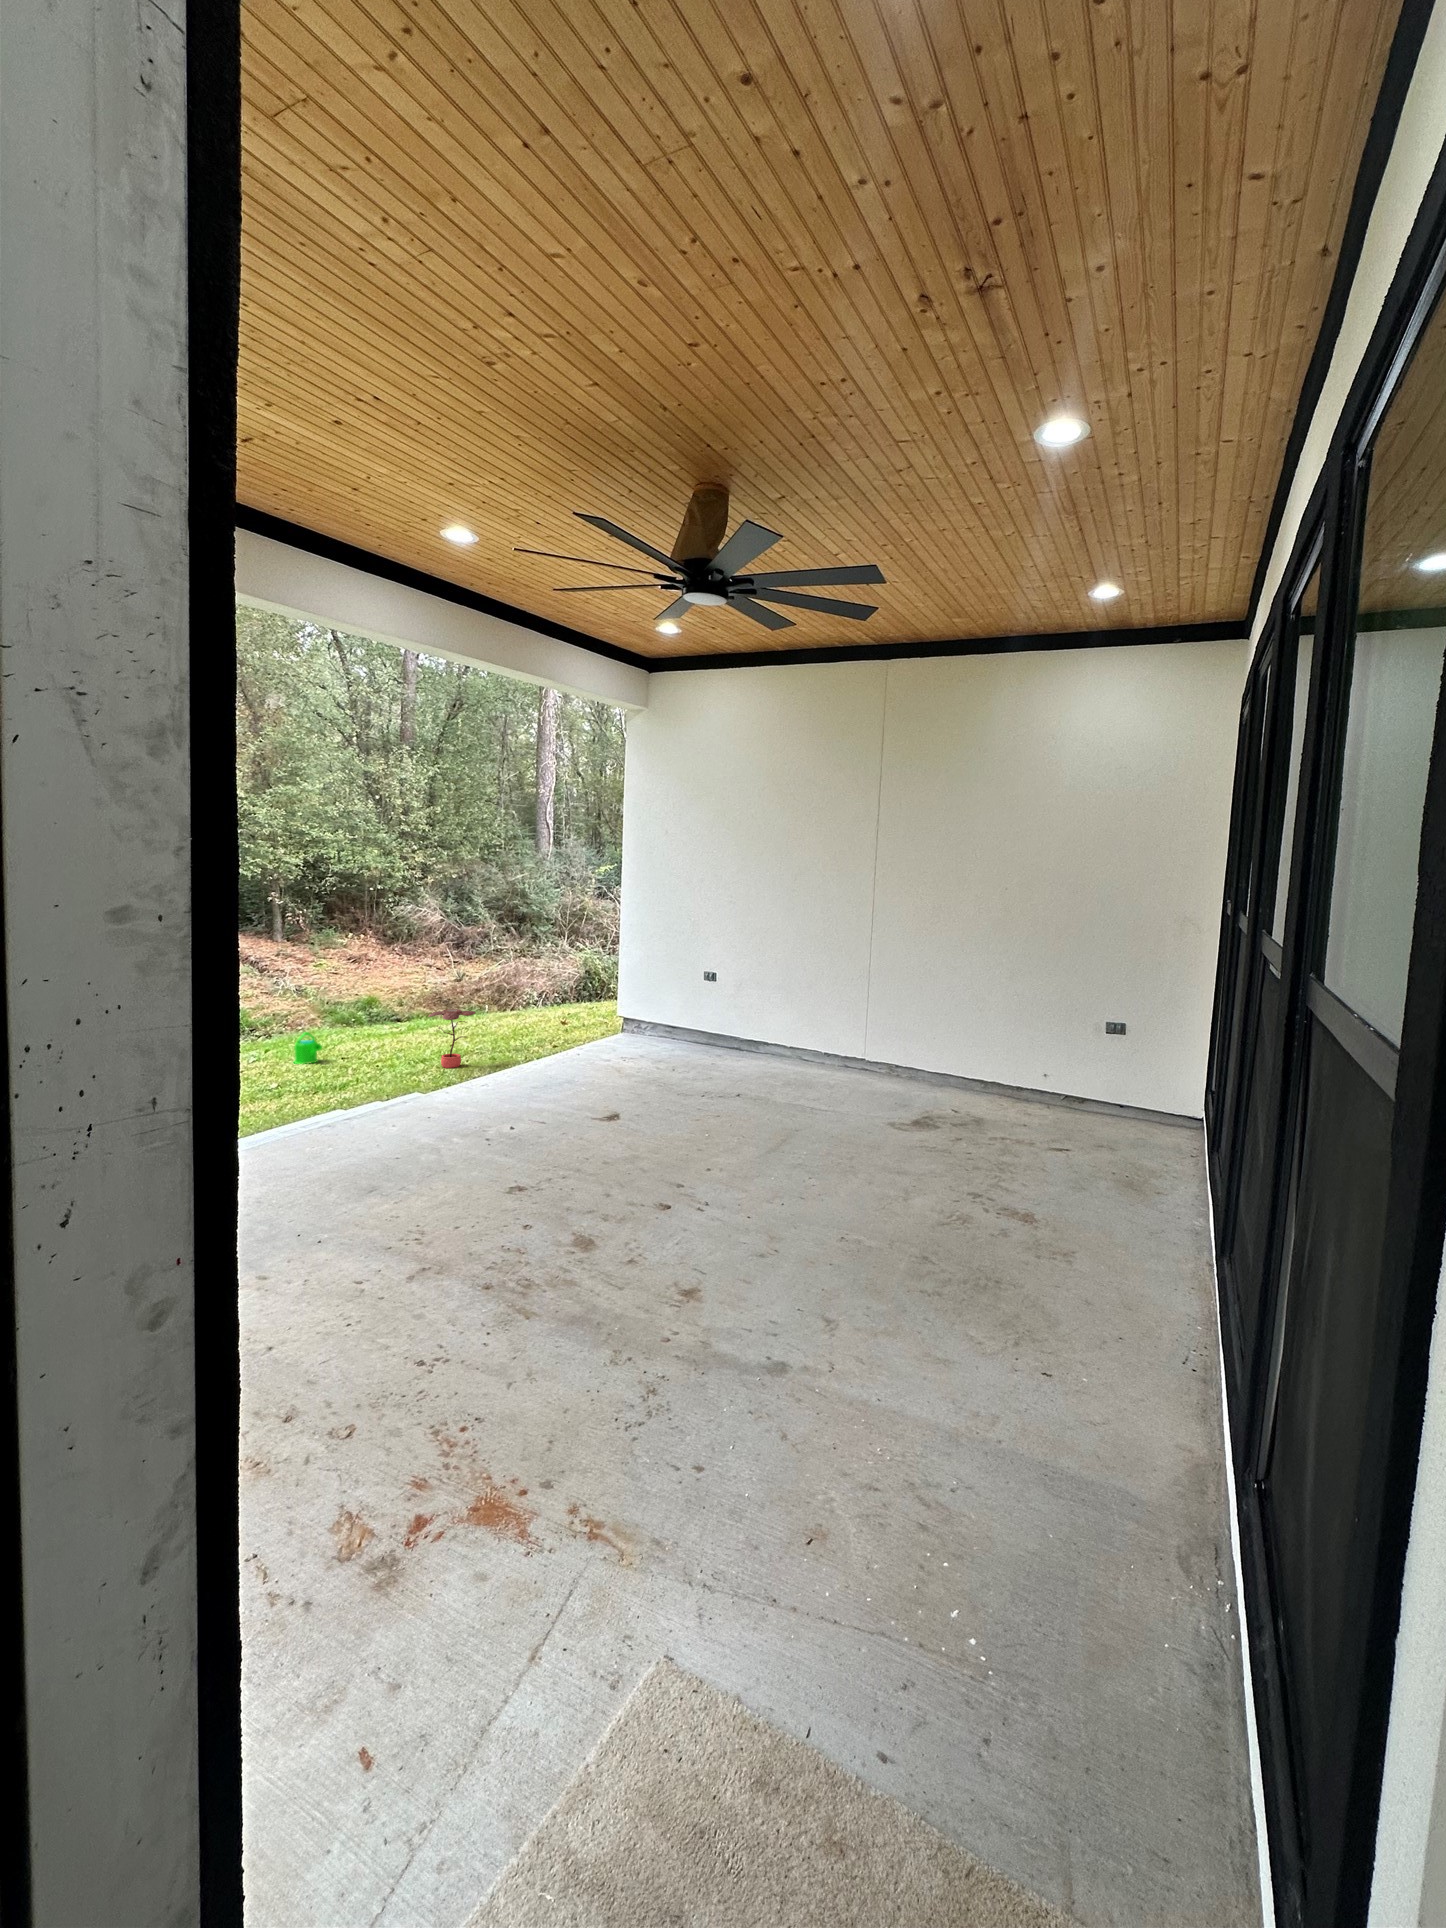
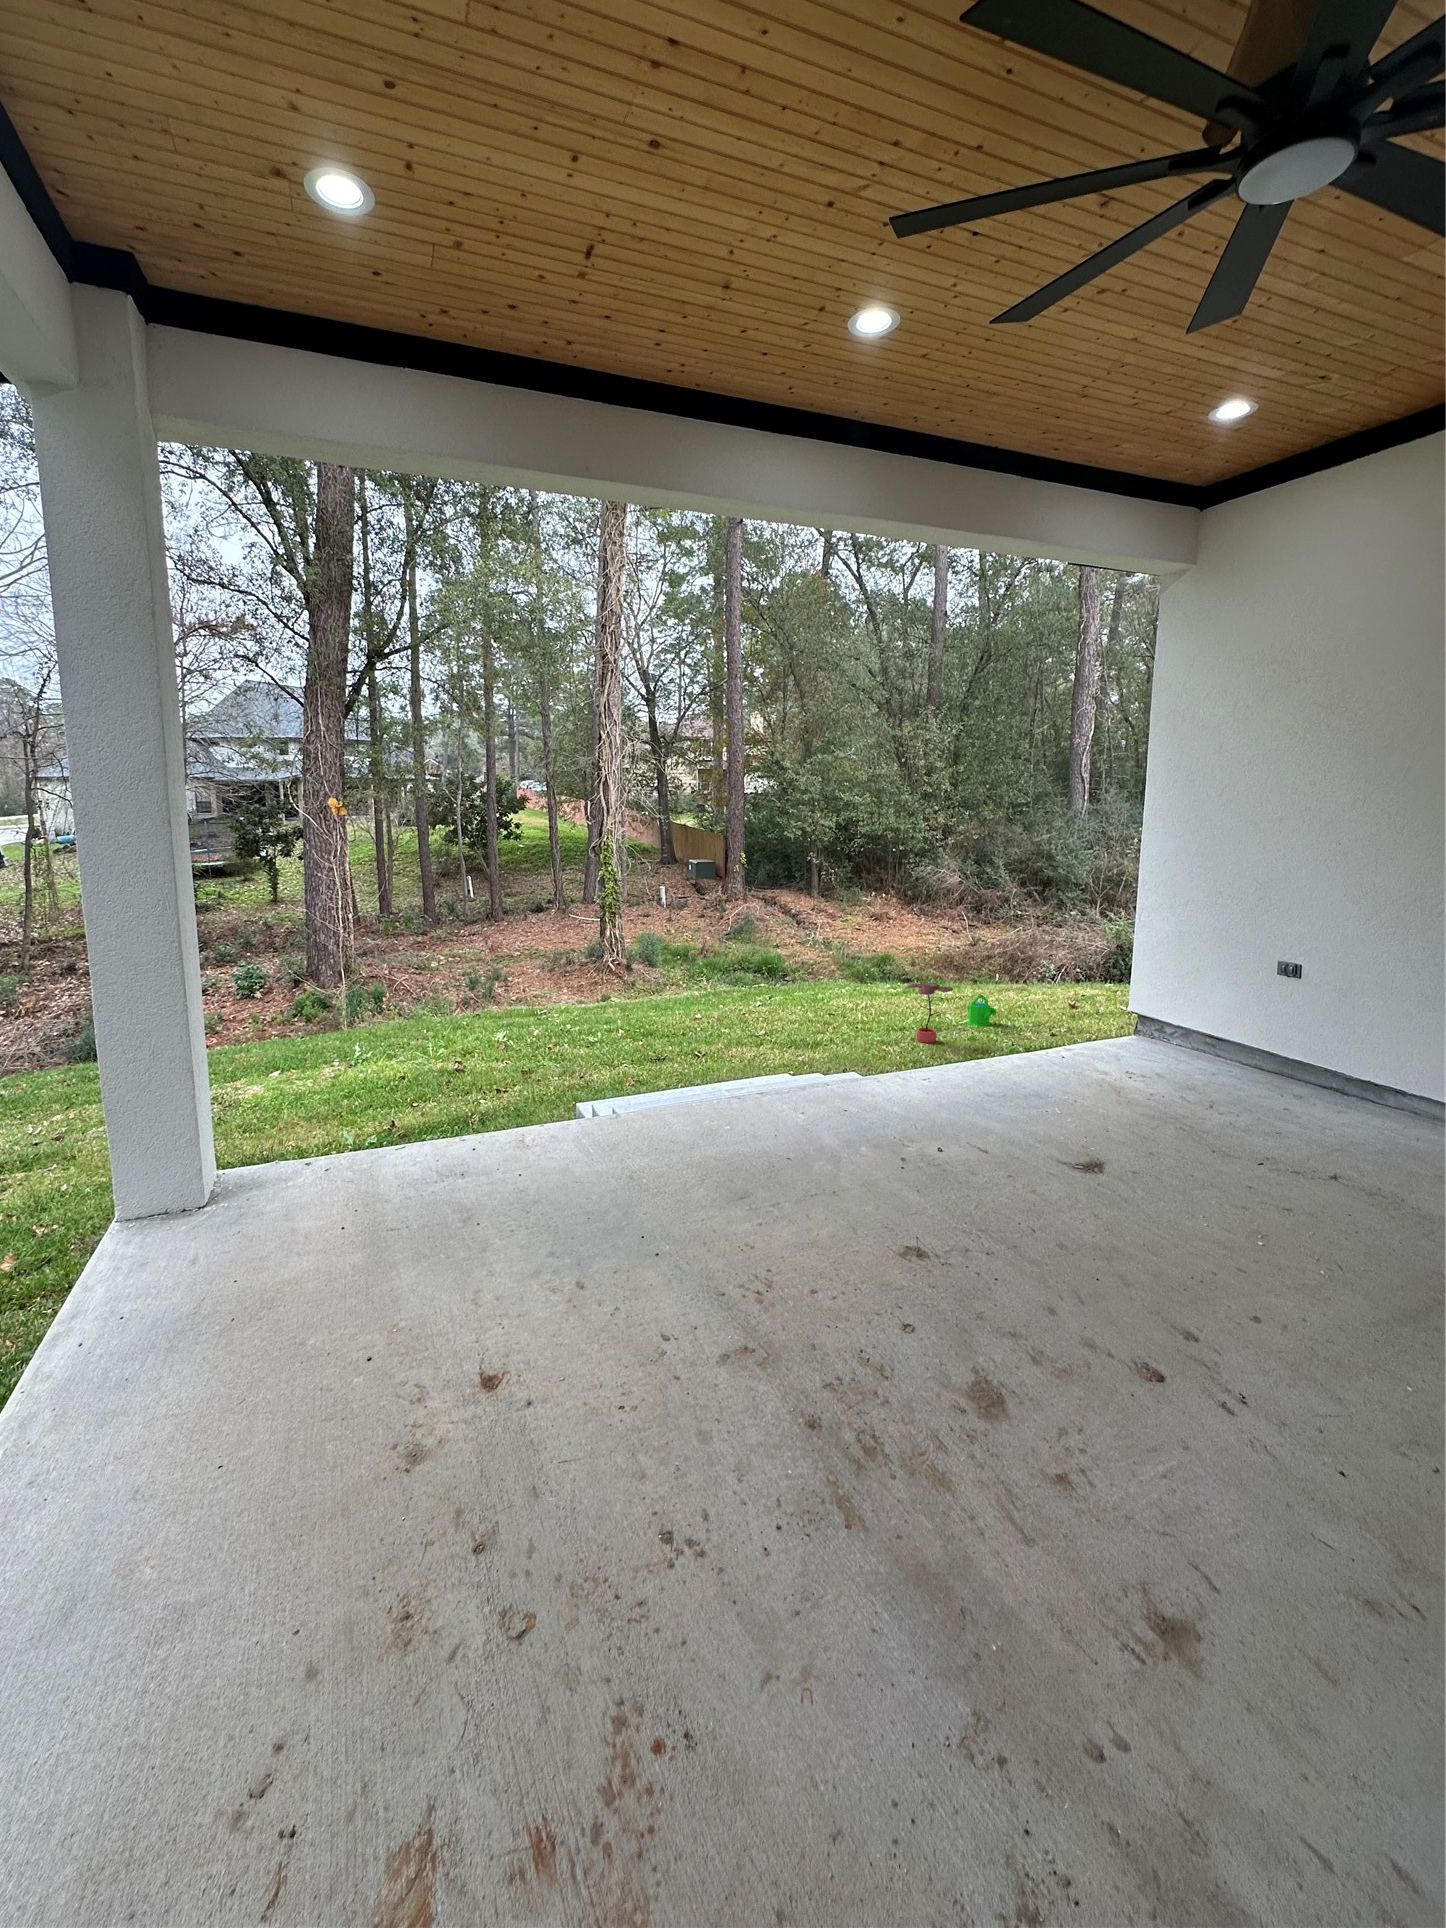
watering can: present [294,1032,322,1064] -> present [967,995,996,1026]

